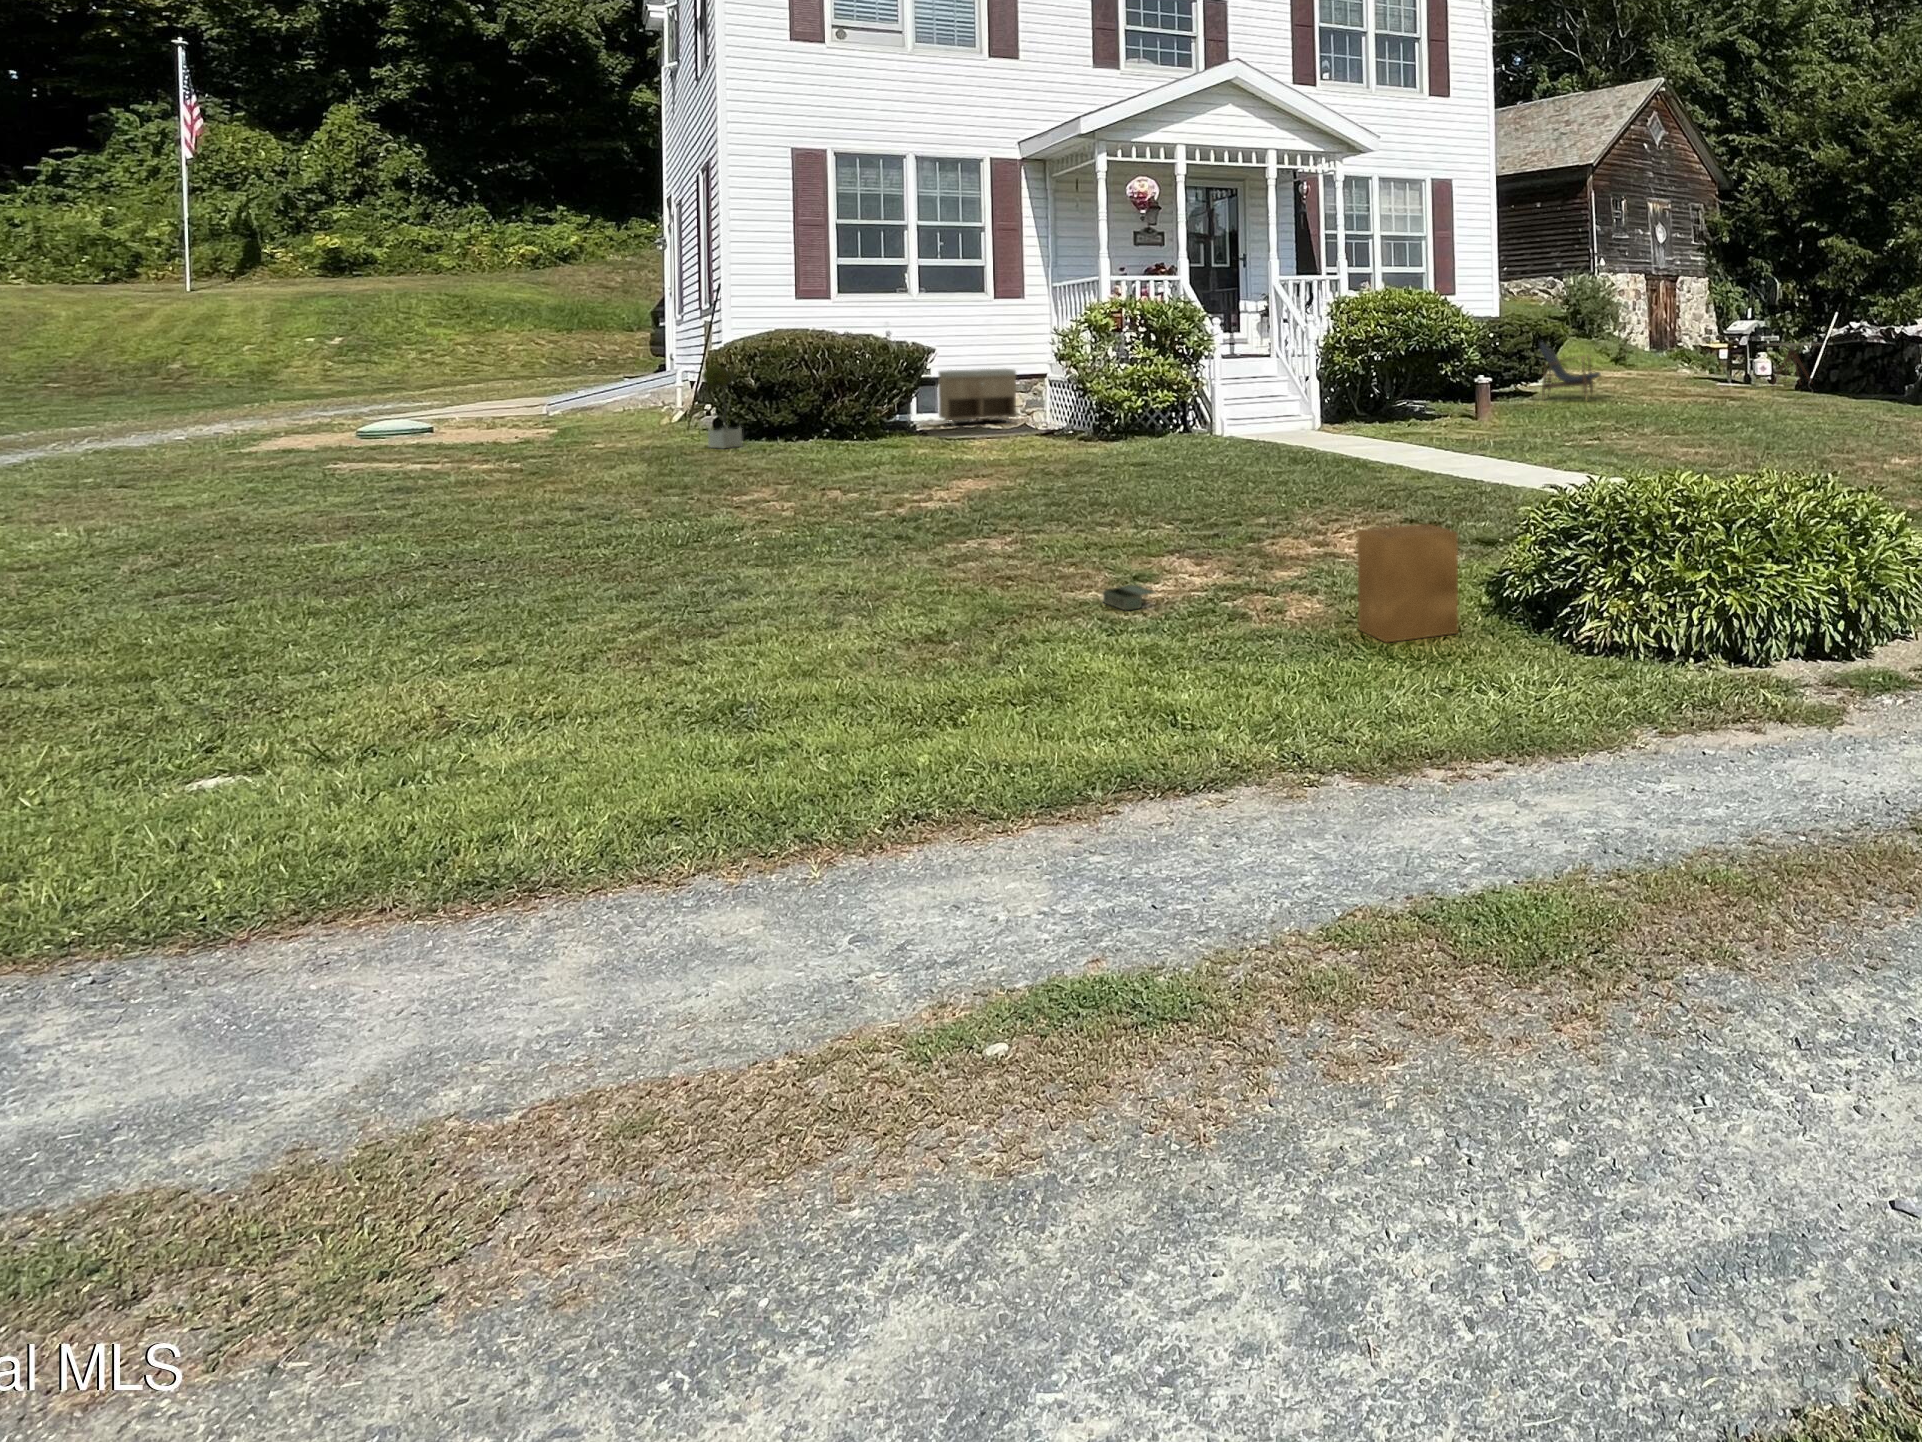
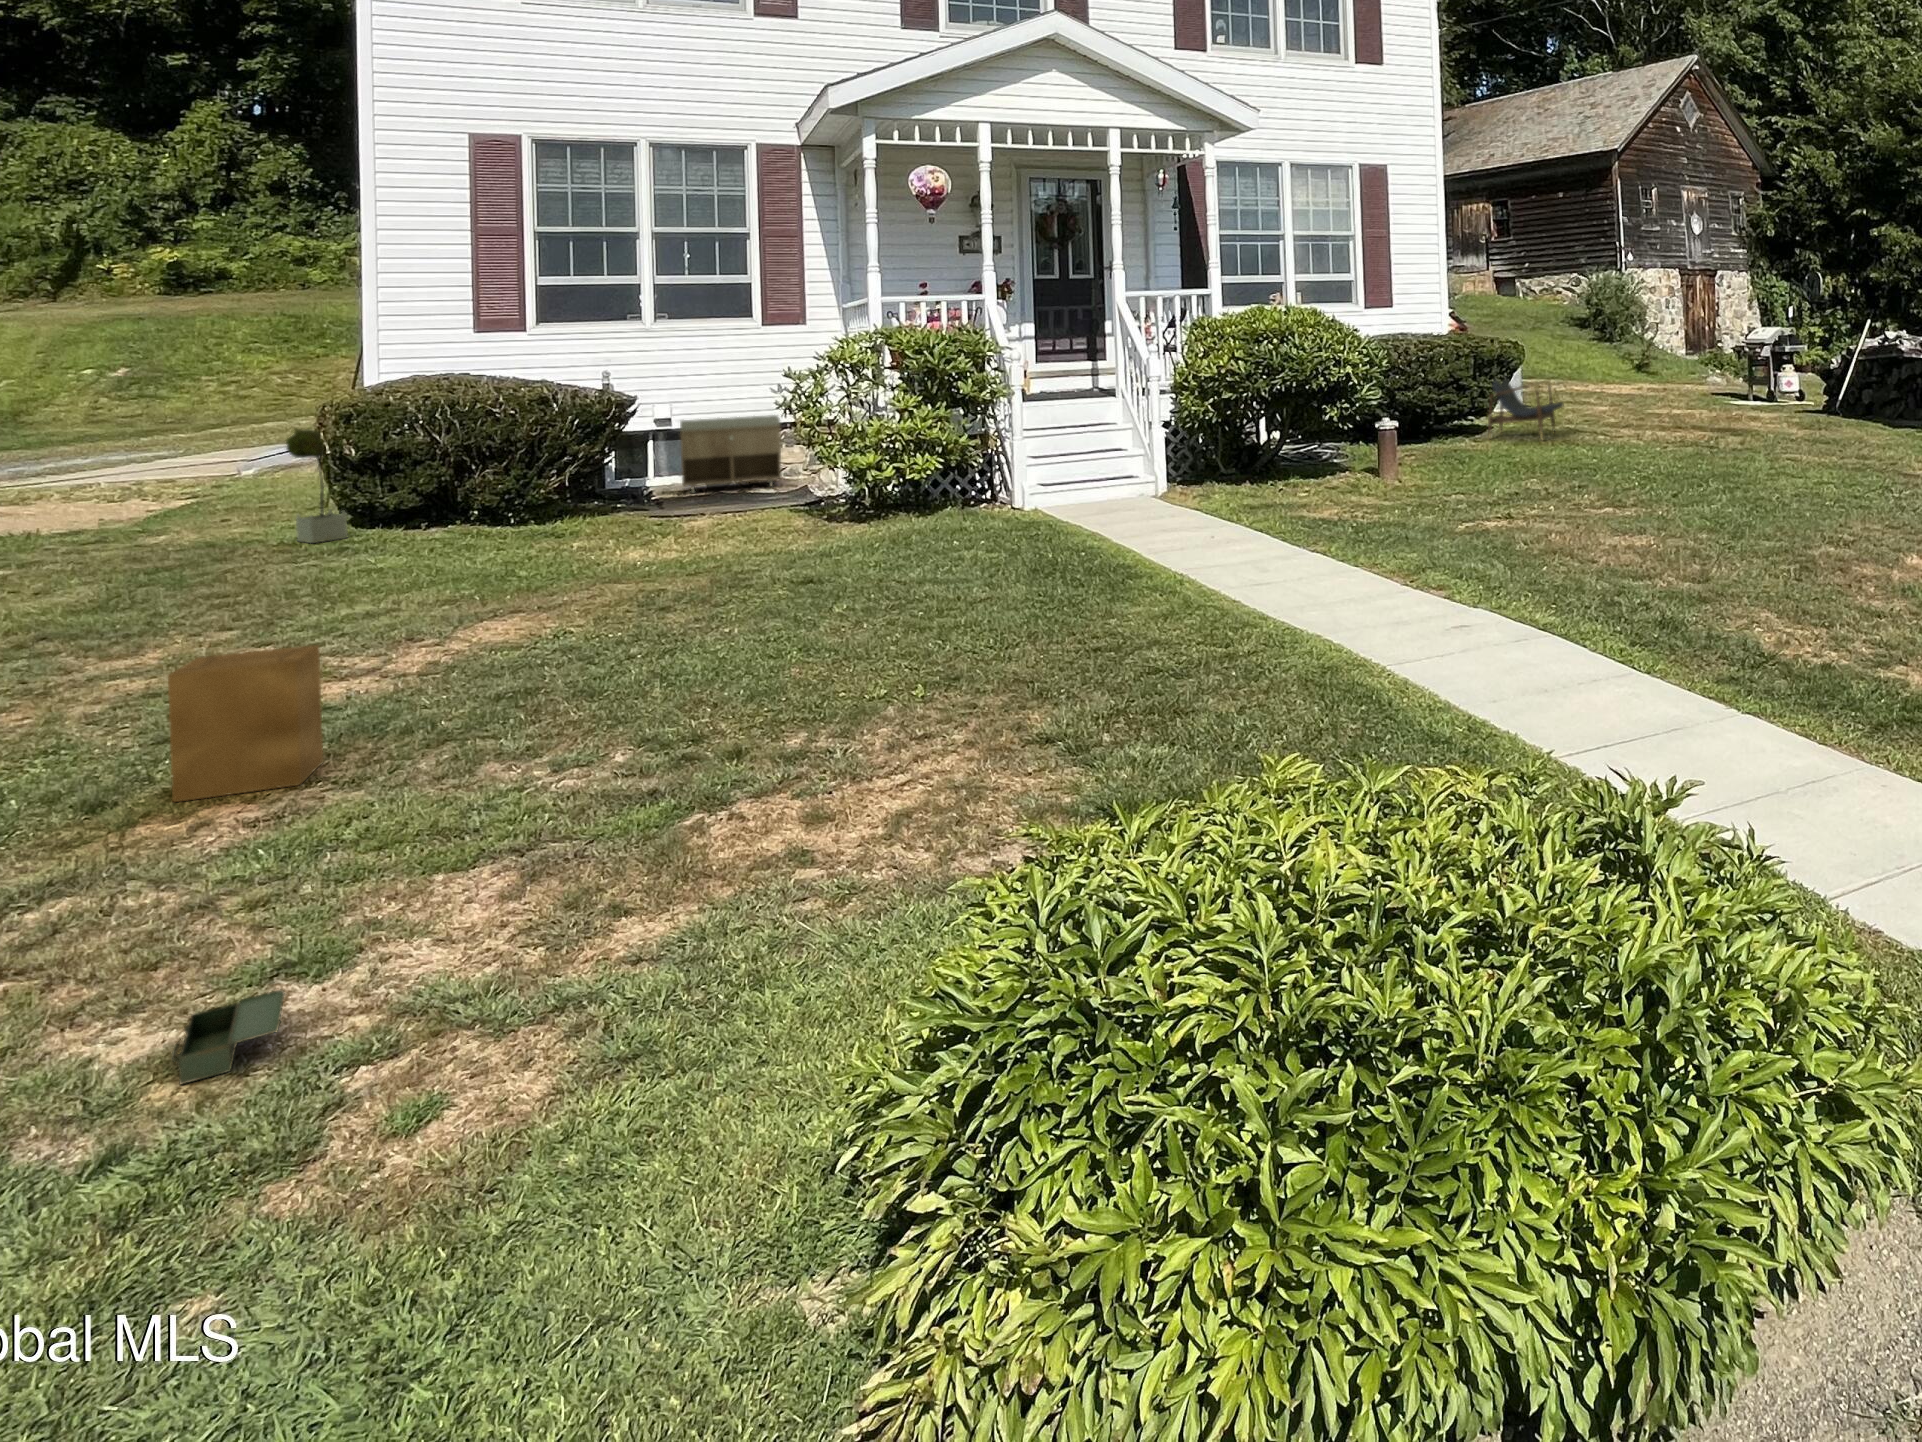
round table: present [1771,343,1816,382] -> none [1773,358,1848,410]
cardboard box: present [1357,524,1458,642] -> present [168,645,323,802]

